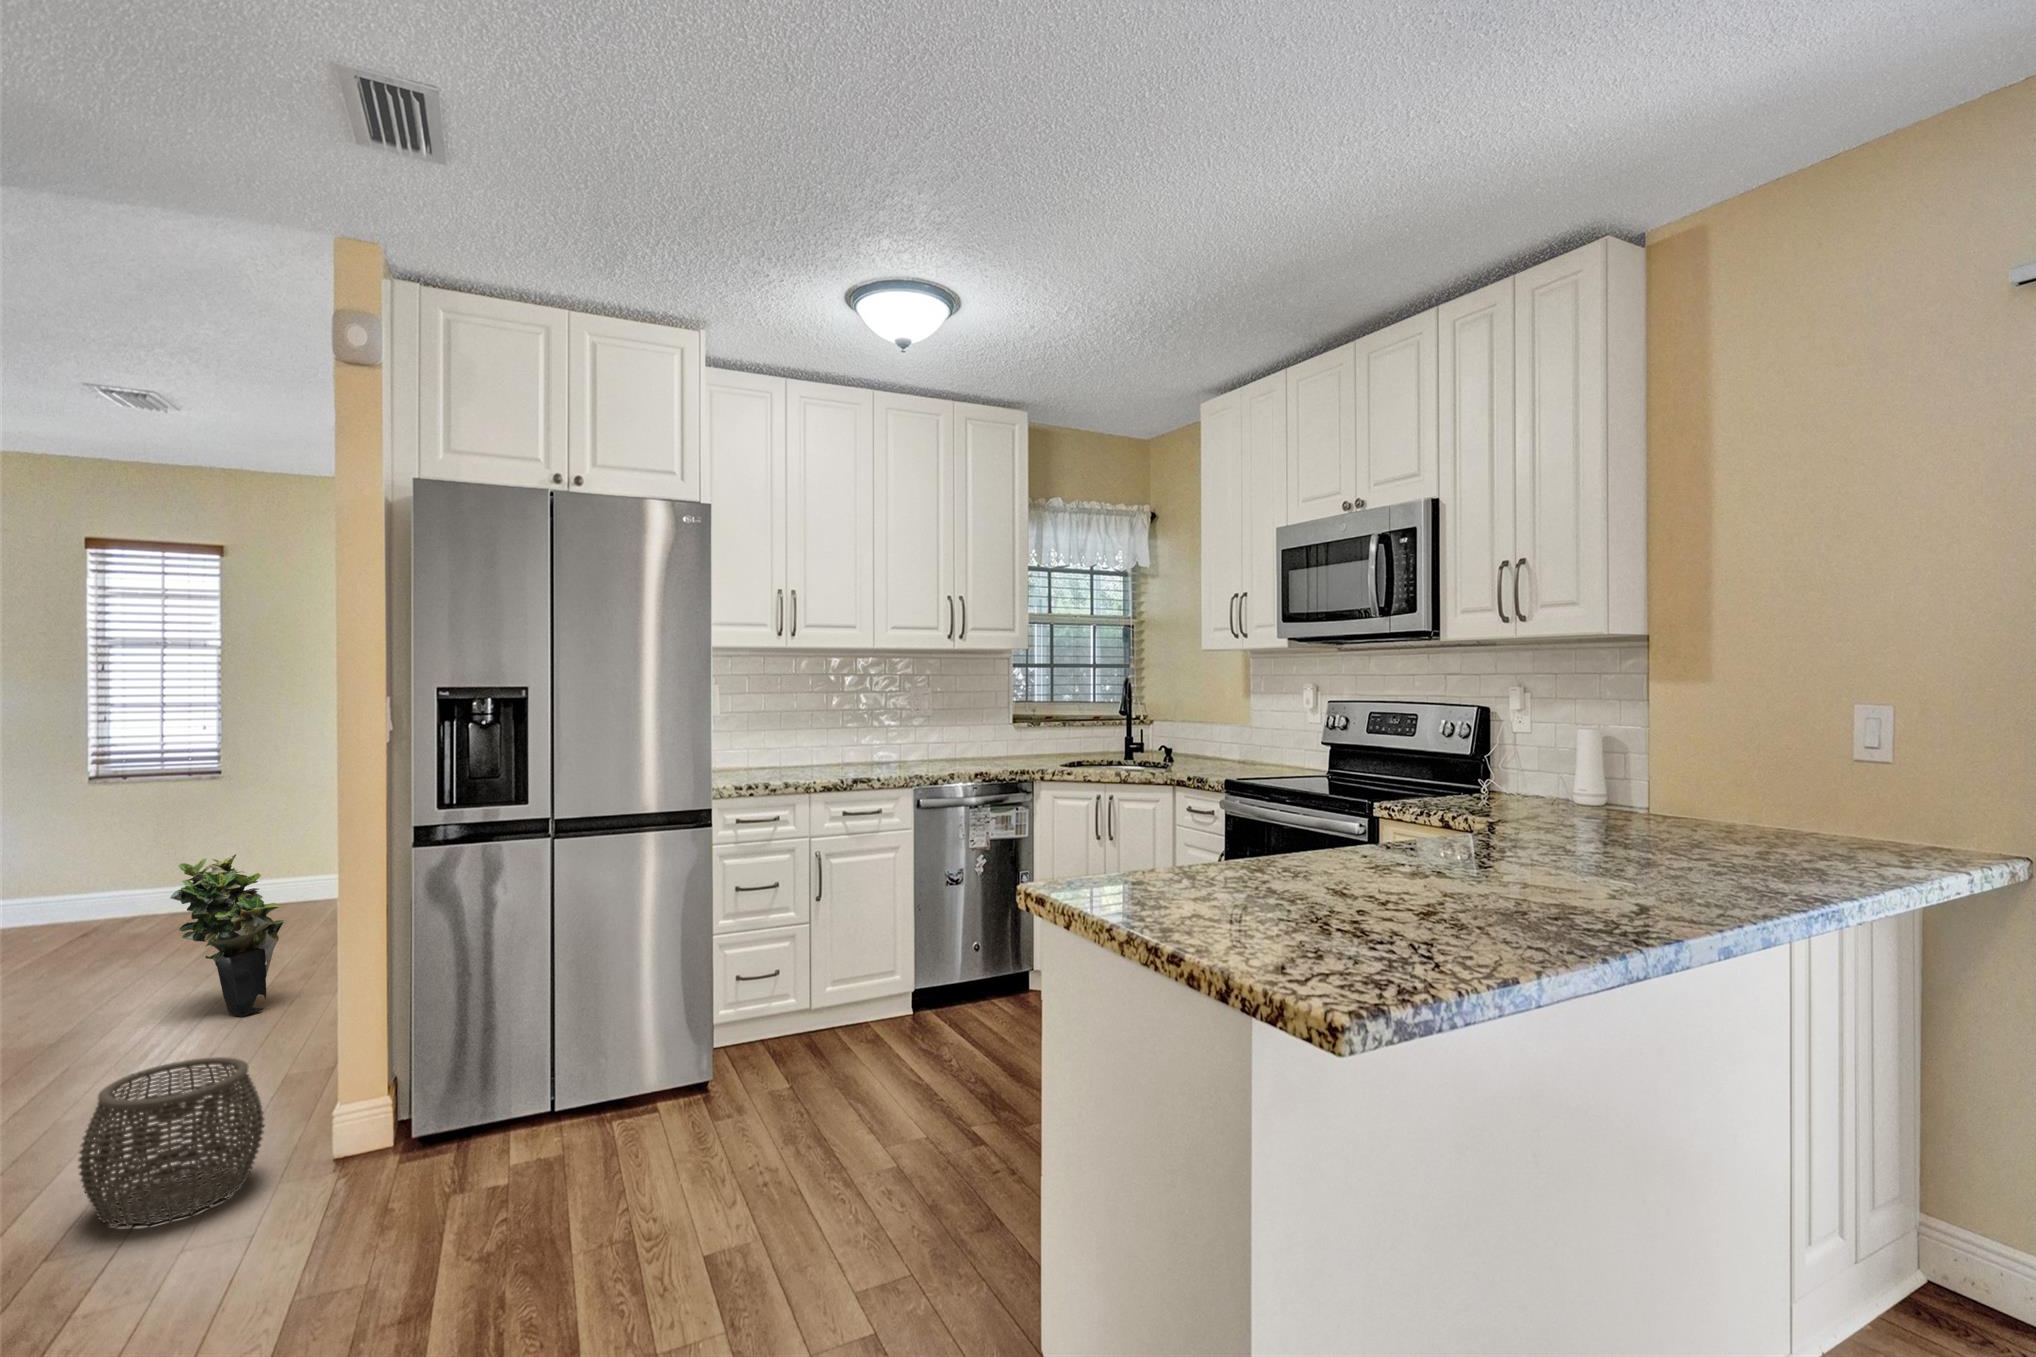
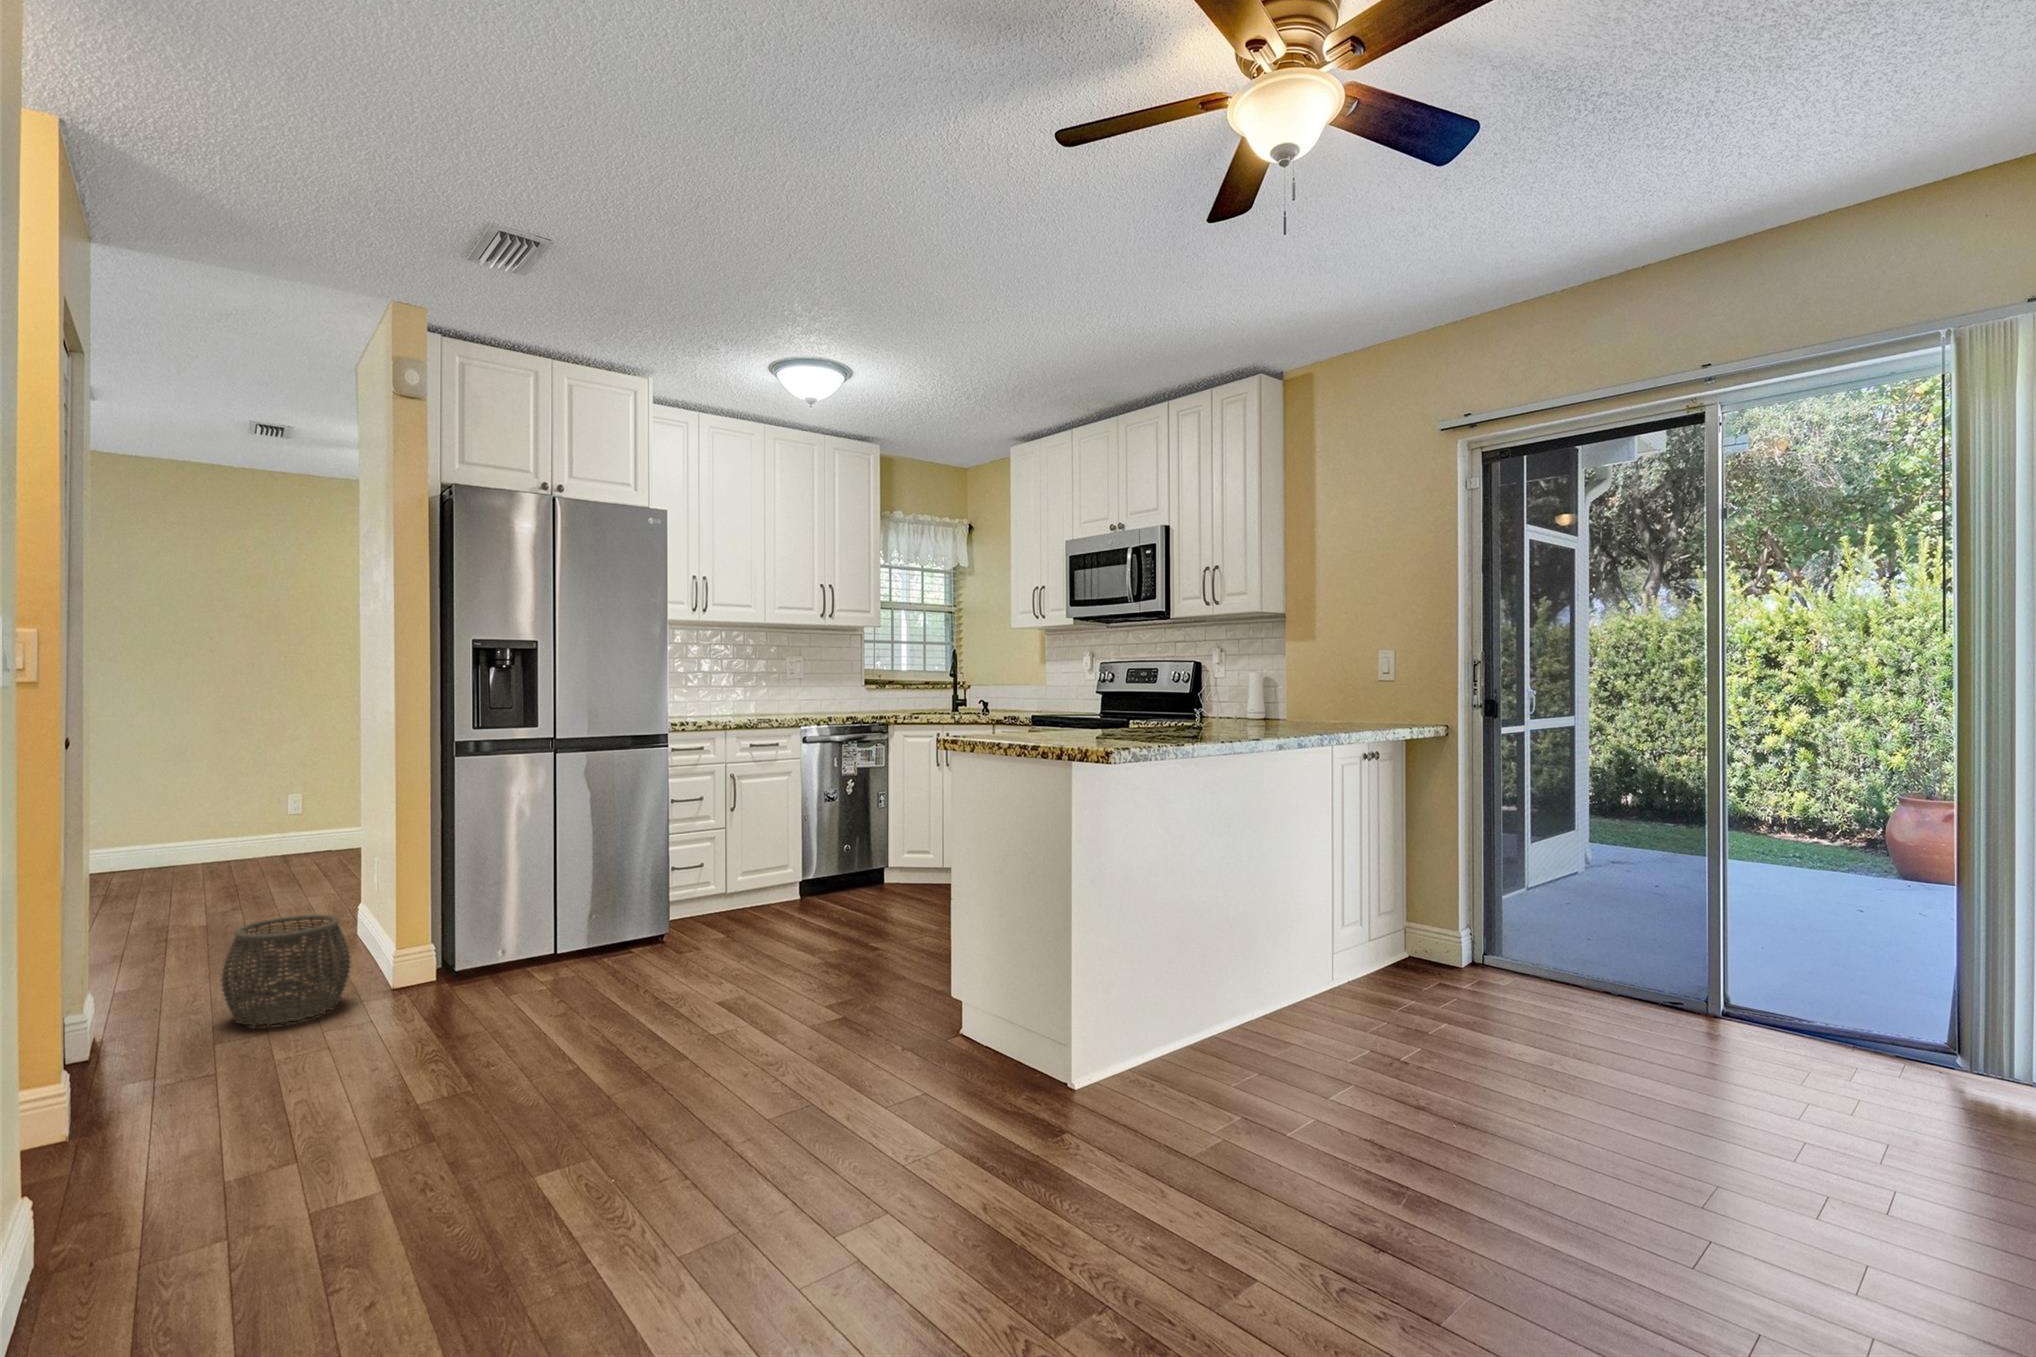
potted plant: present [170,854,285,1017] -> none [145,794,245,930]

